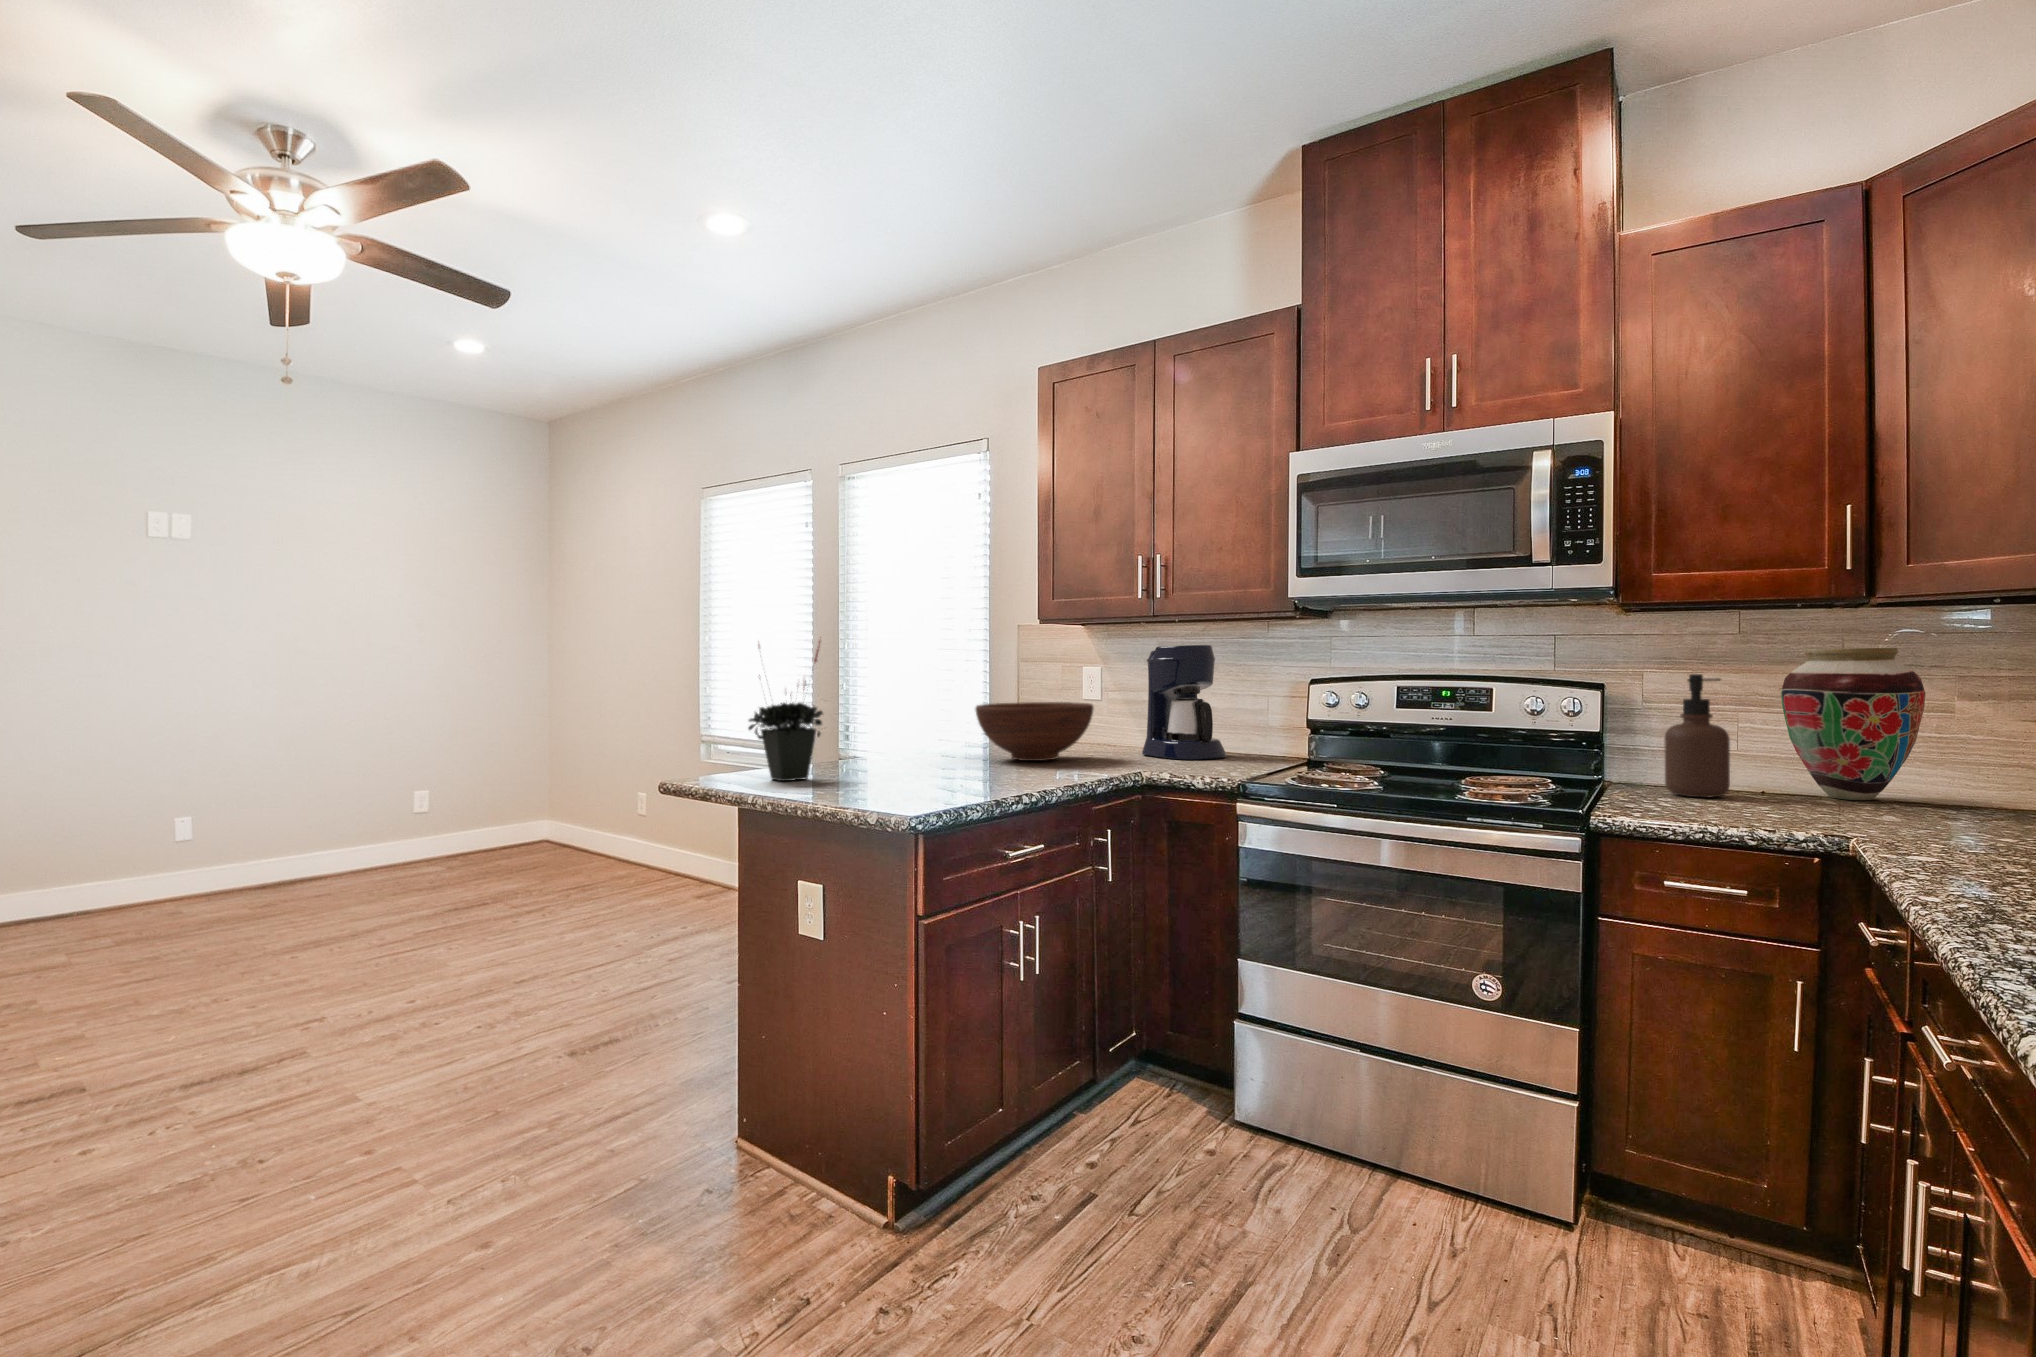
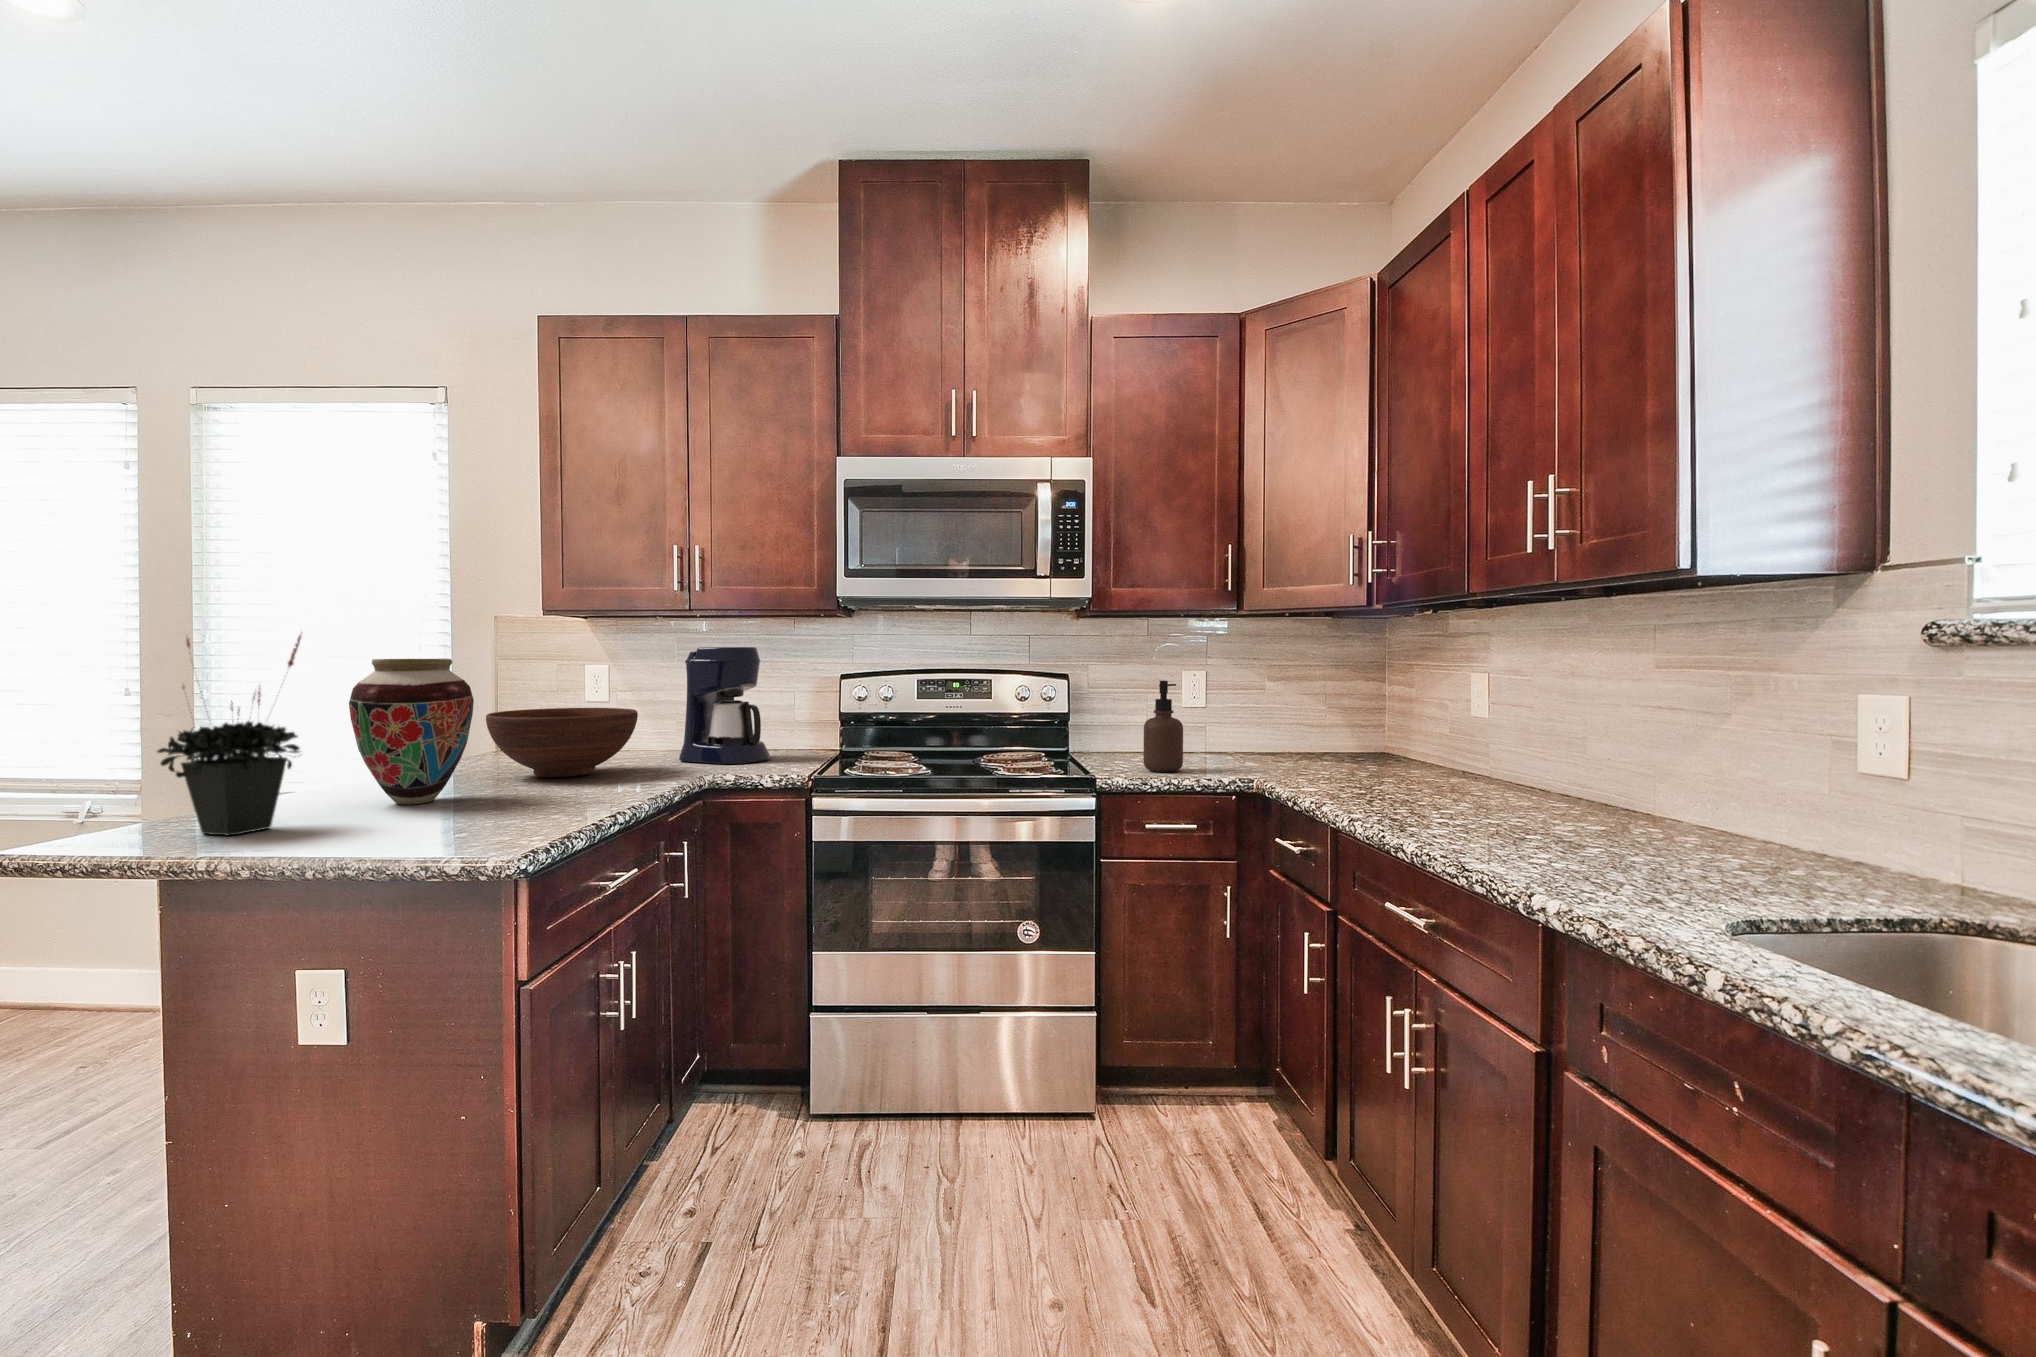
vase: present [1781,648,1926,800] -> present [349,659,474,805]

